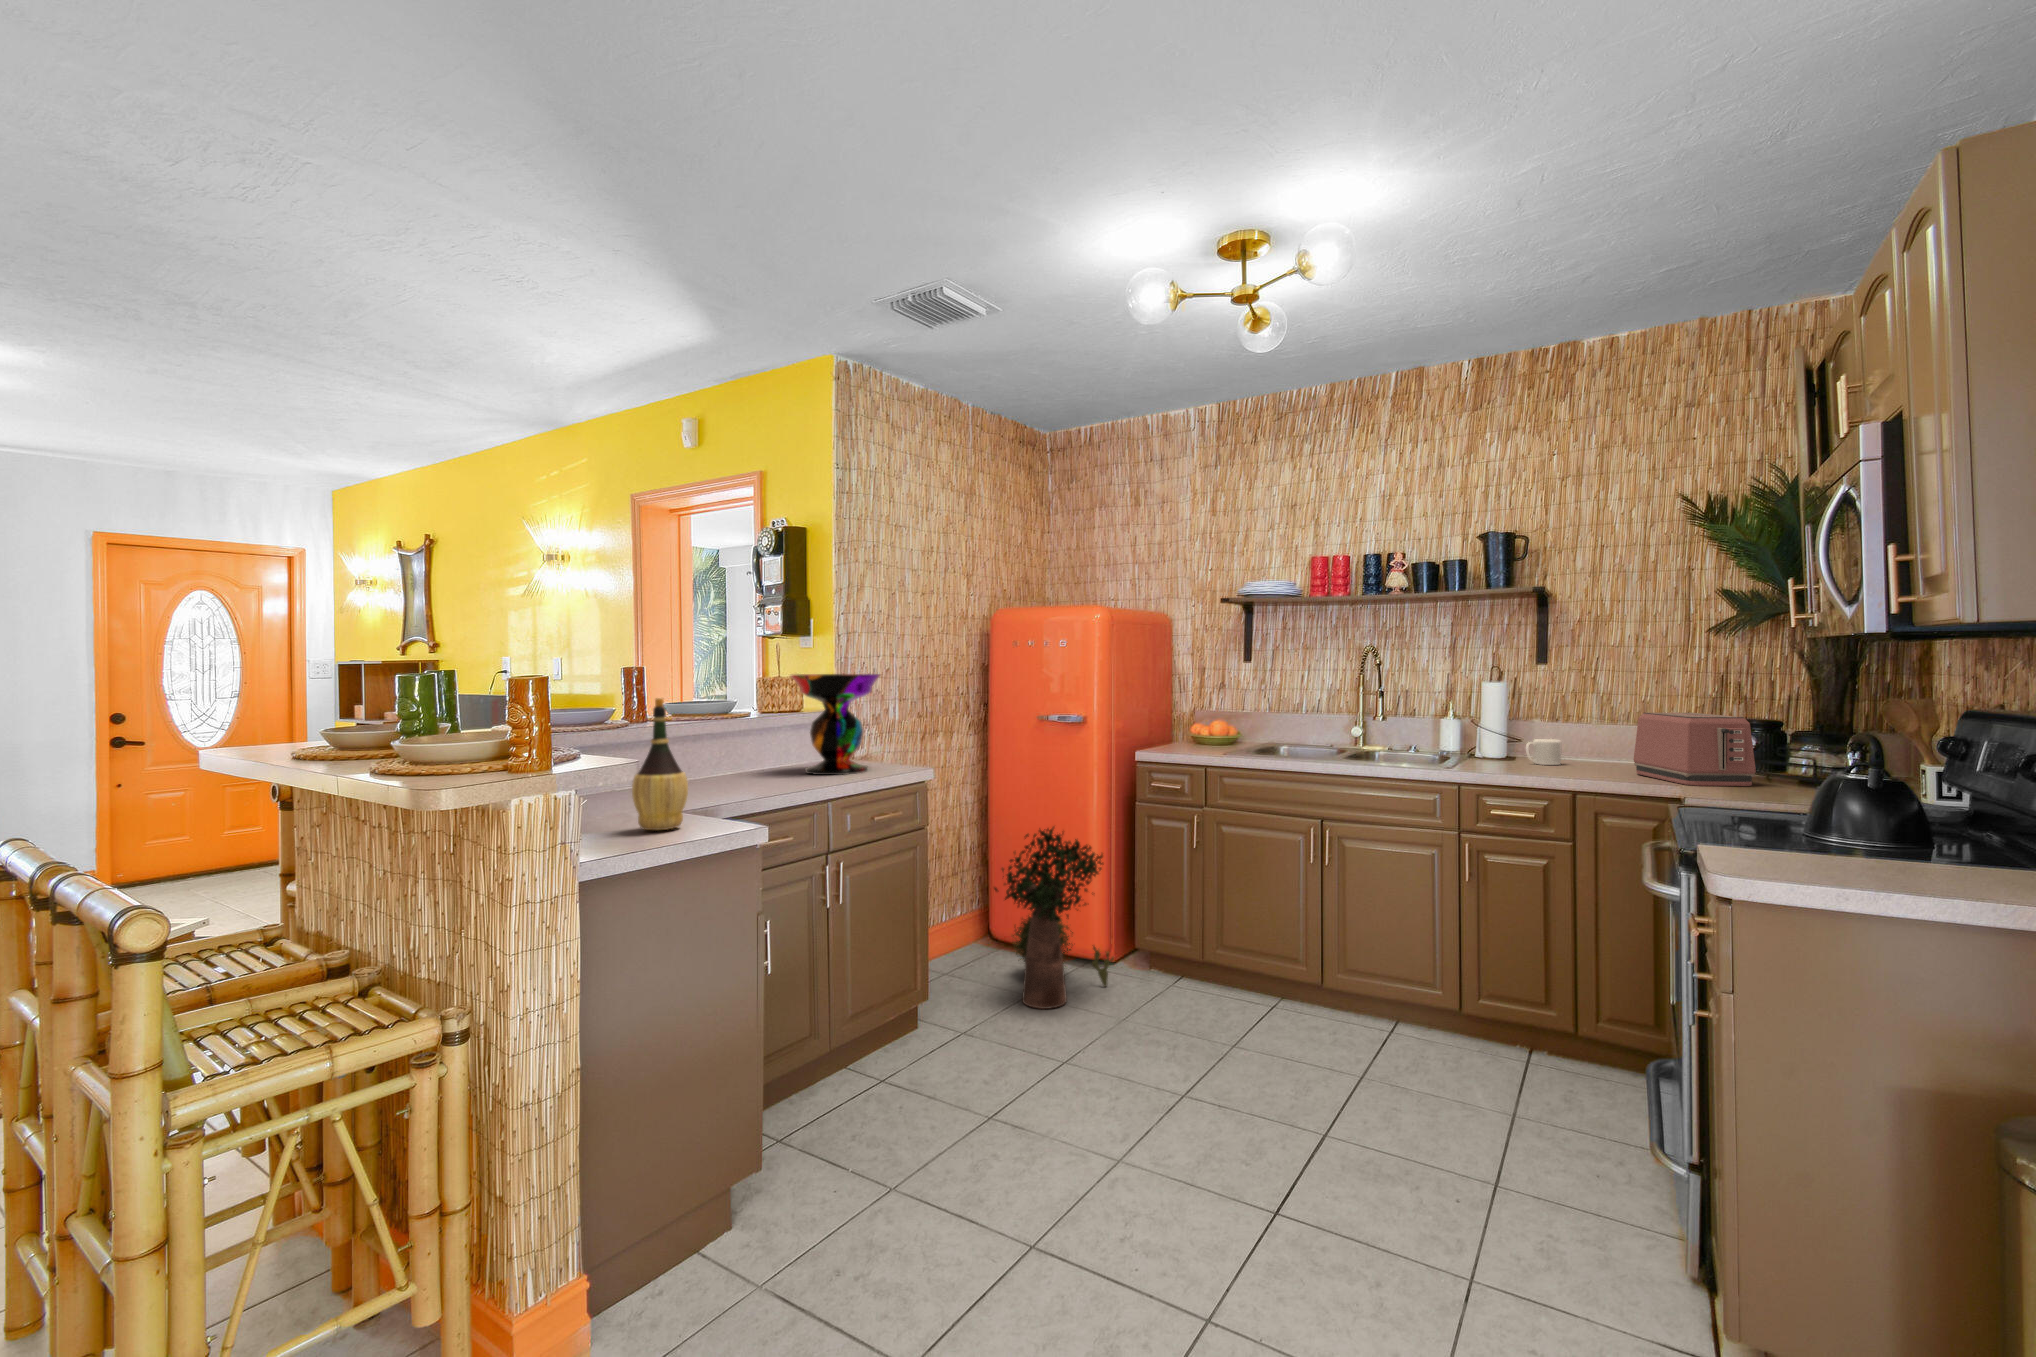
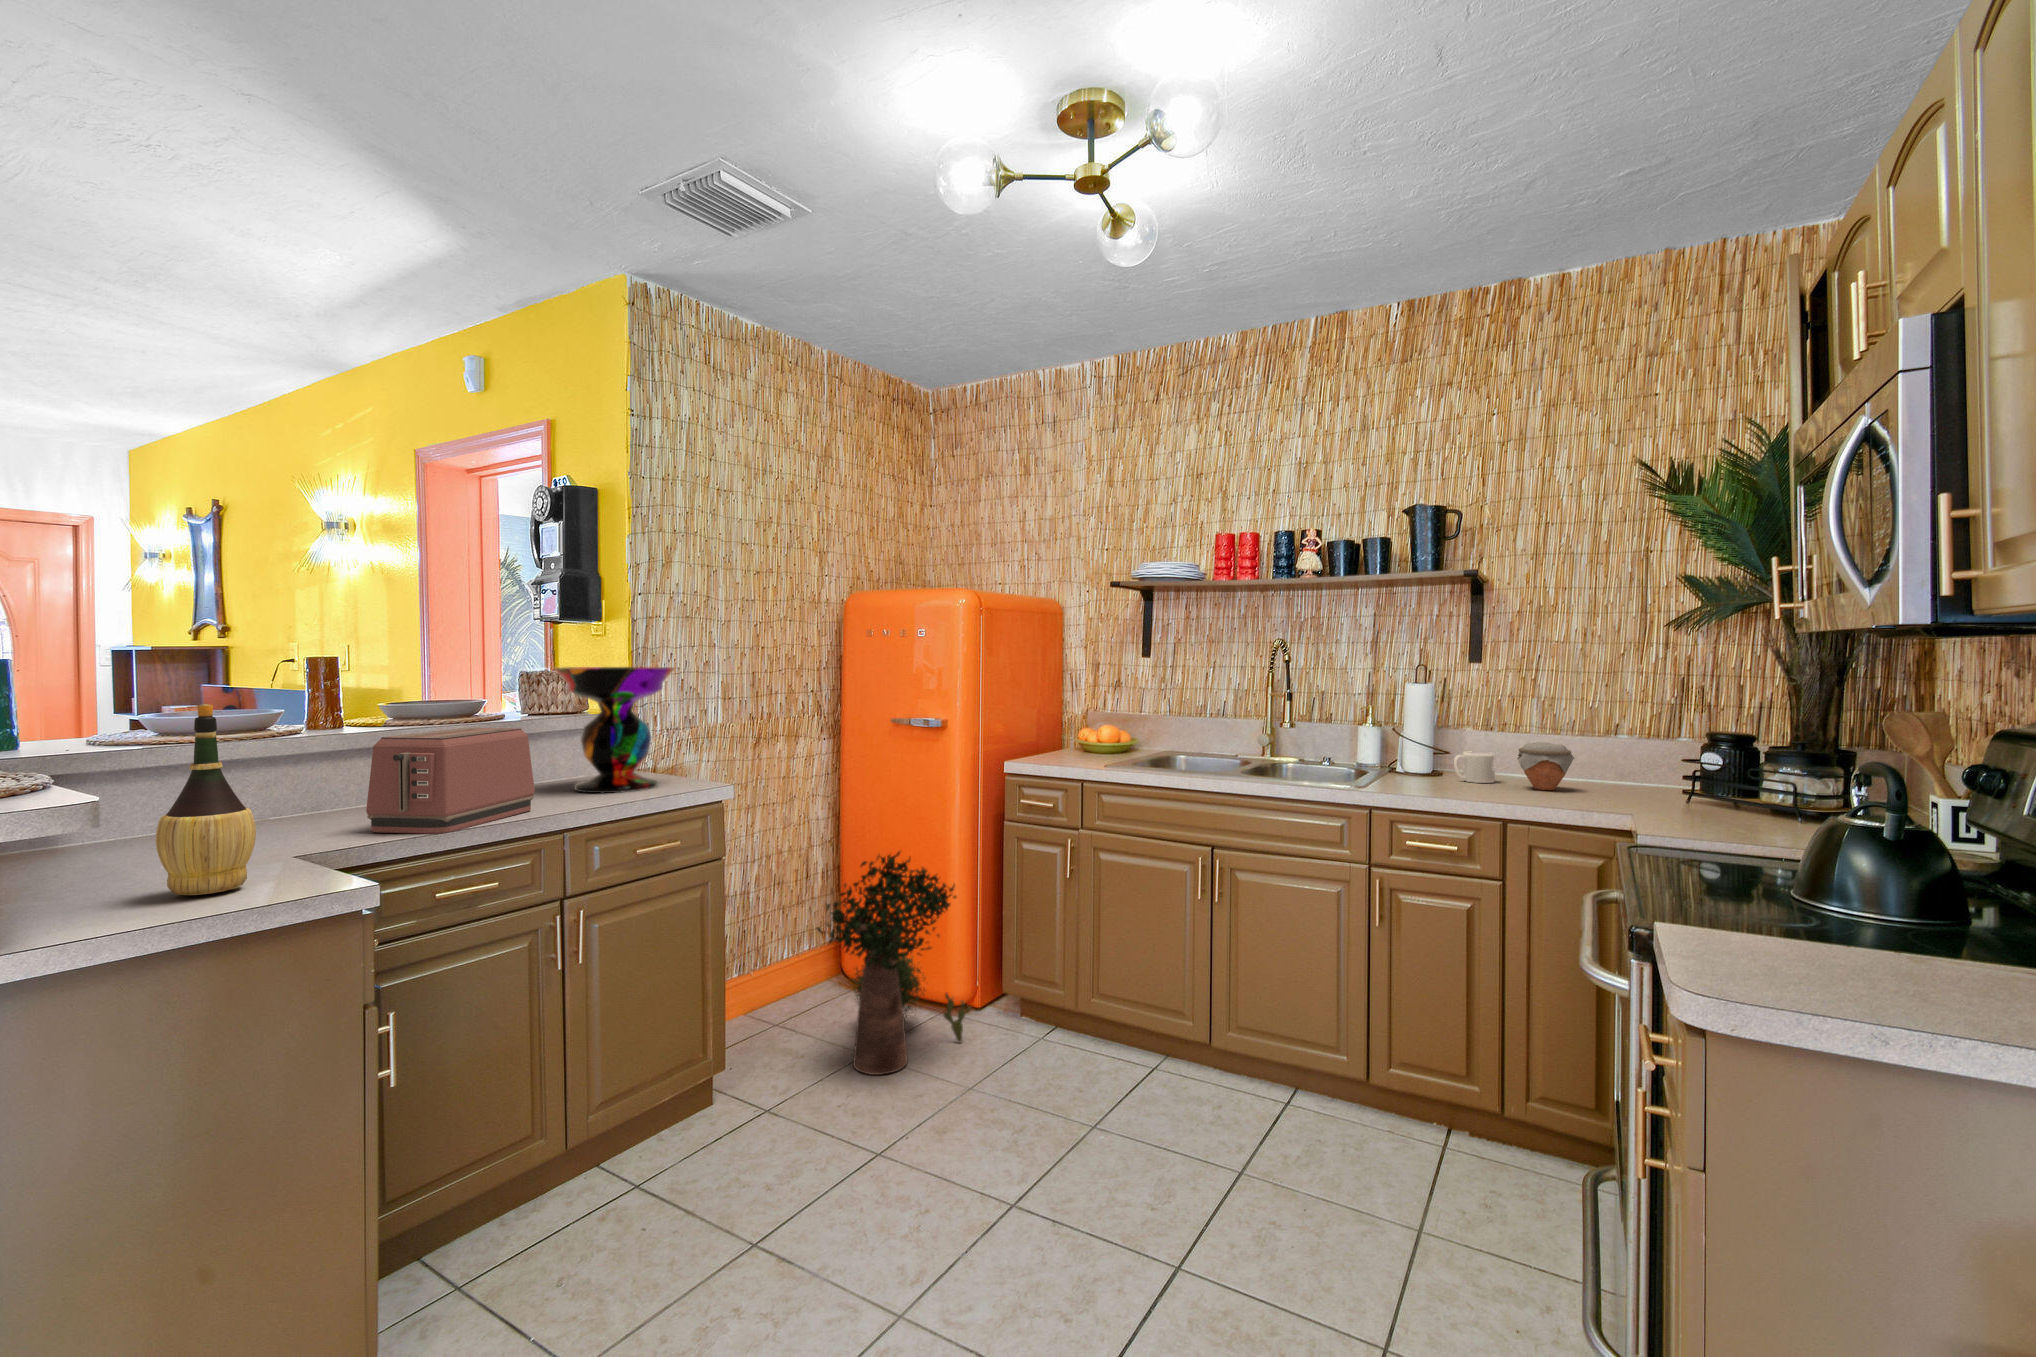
toaster: present [1634,713,1756,786] -> present [366,728,535,834]
jar: none [1581,730,1630,770] -> present [1517,742,1574,790]

